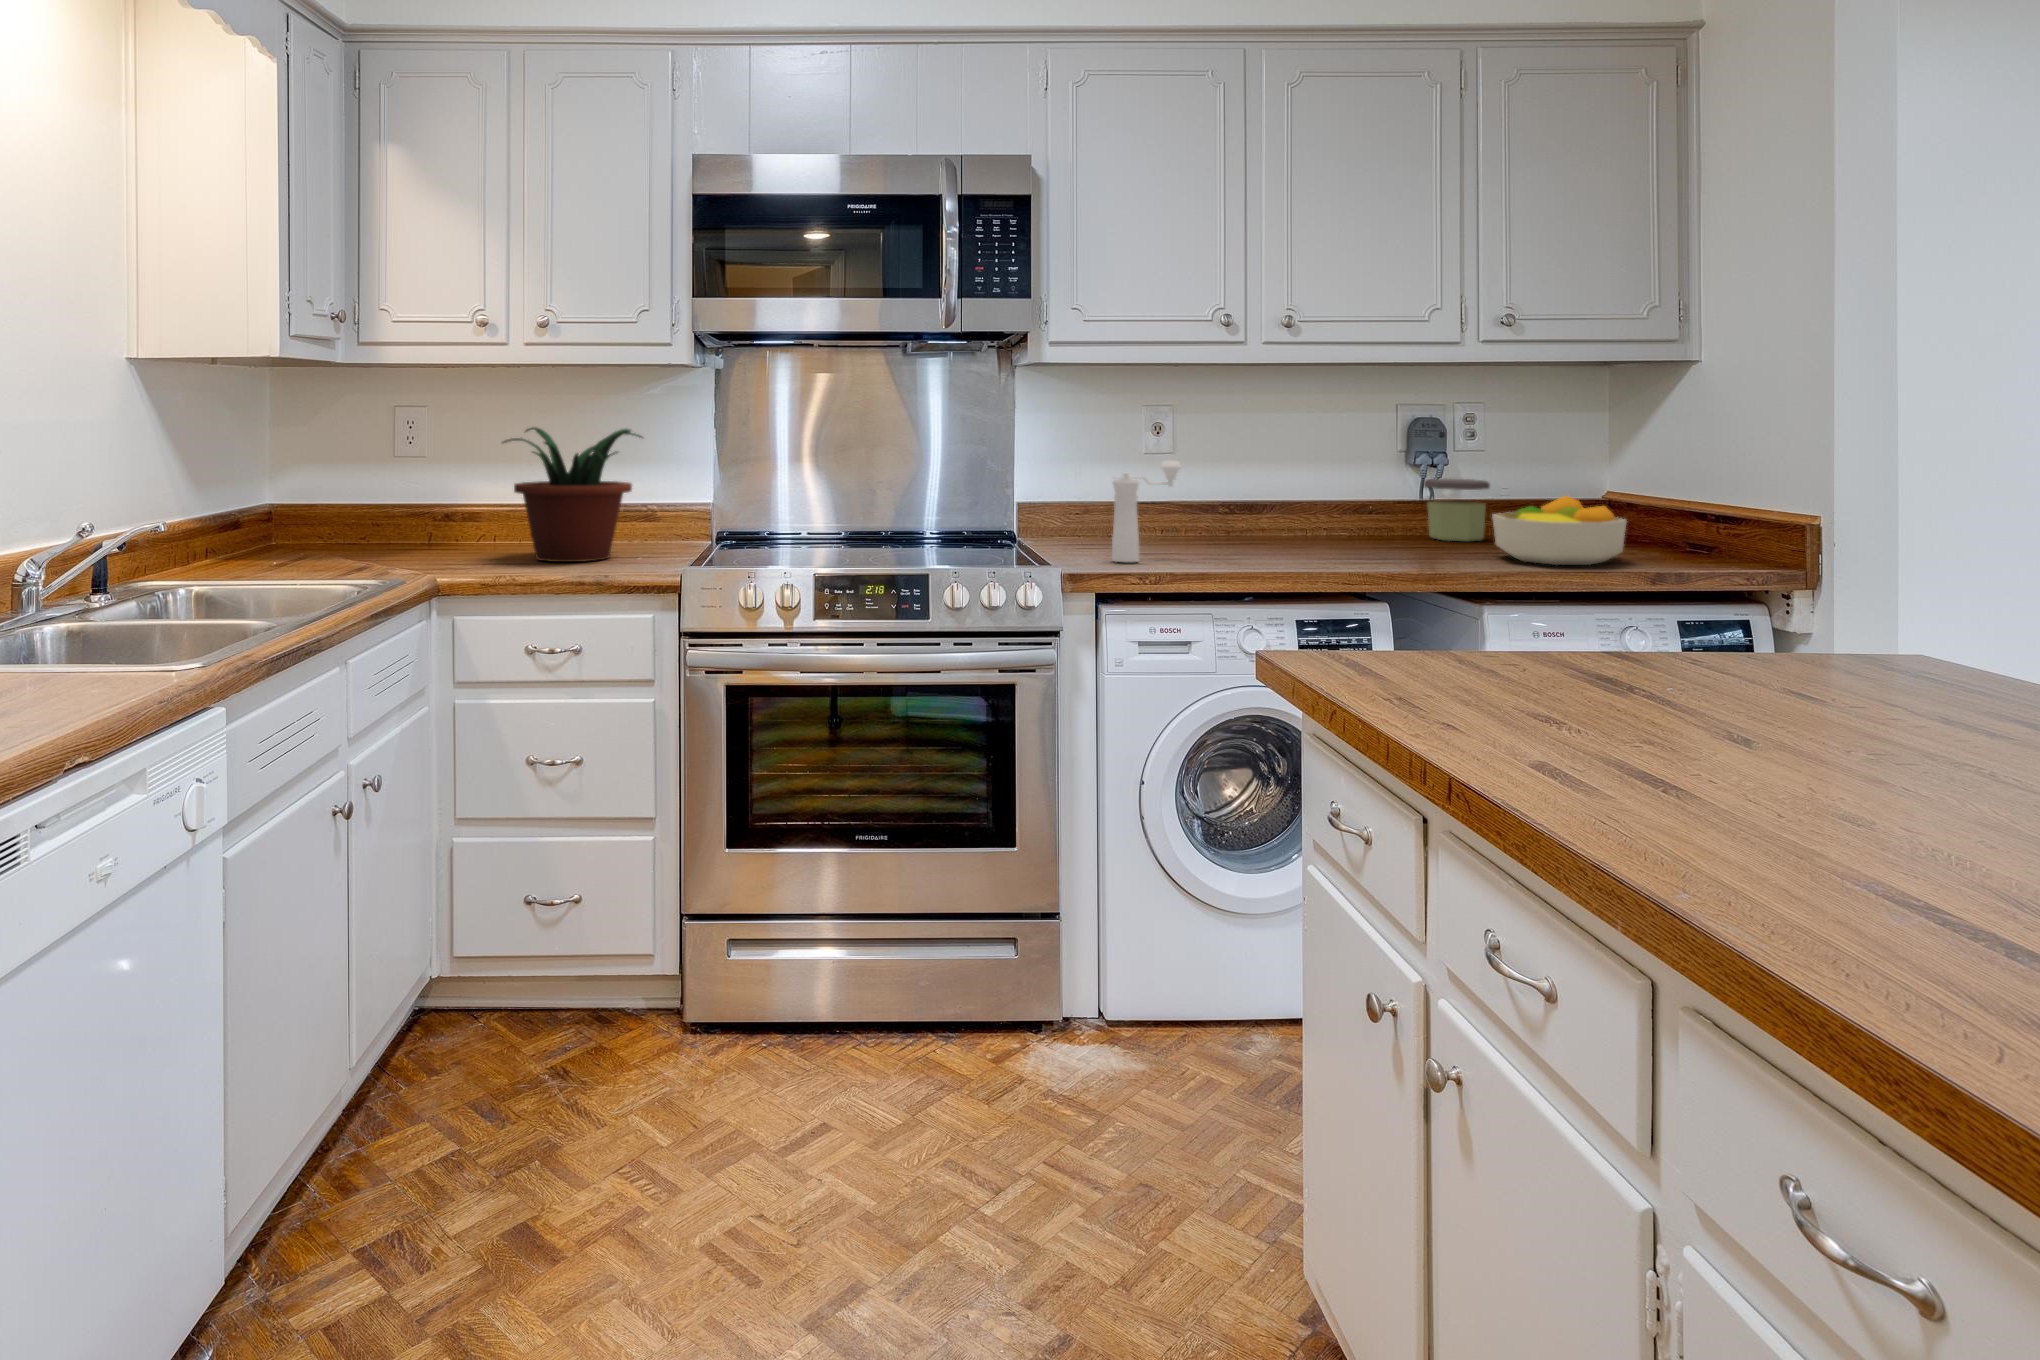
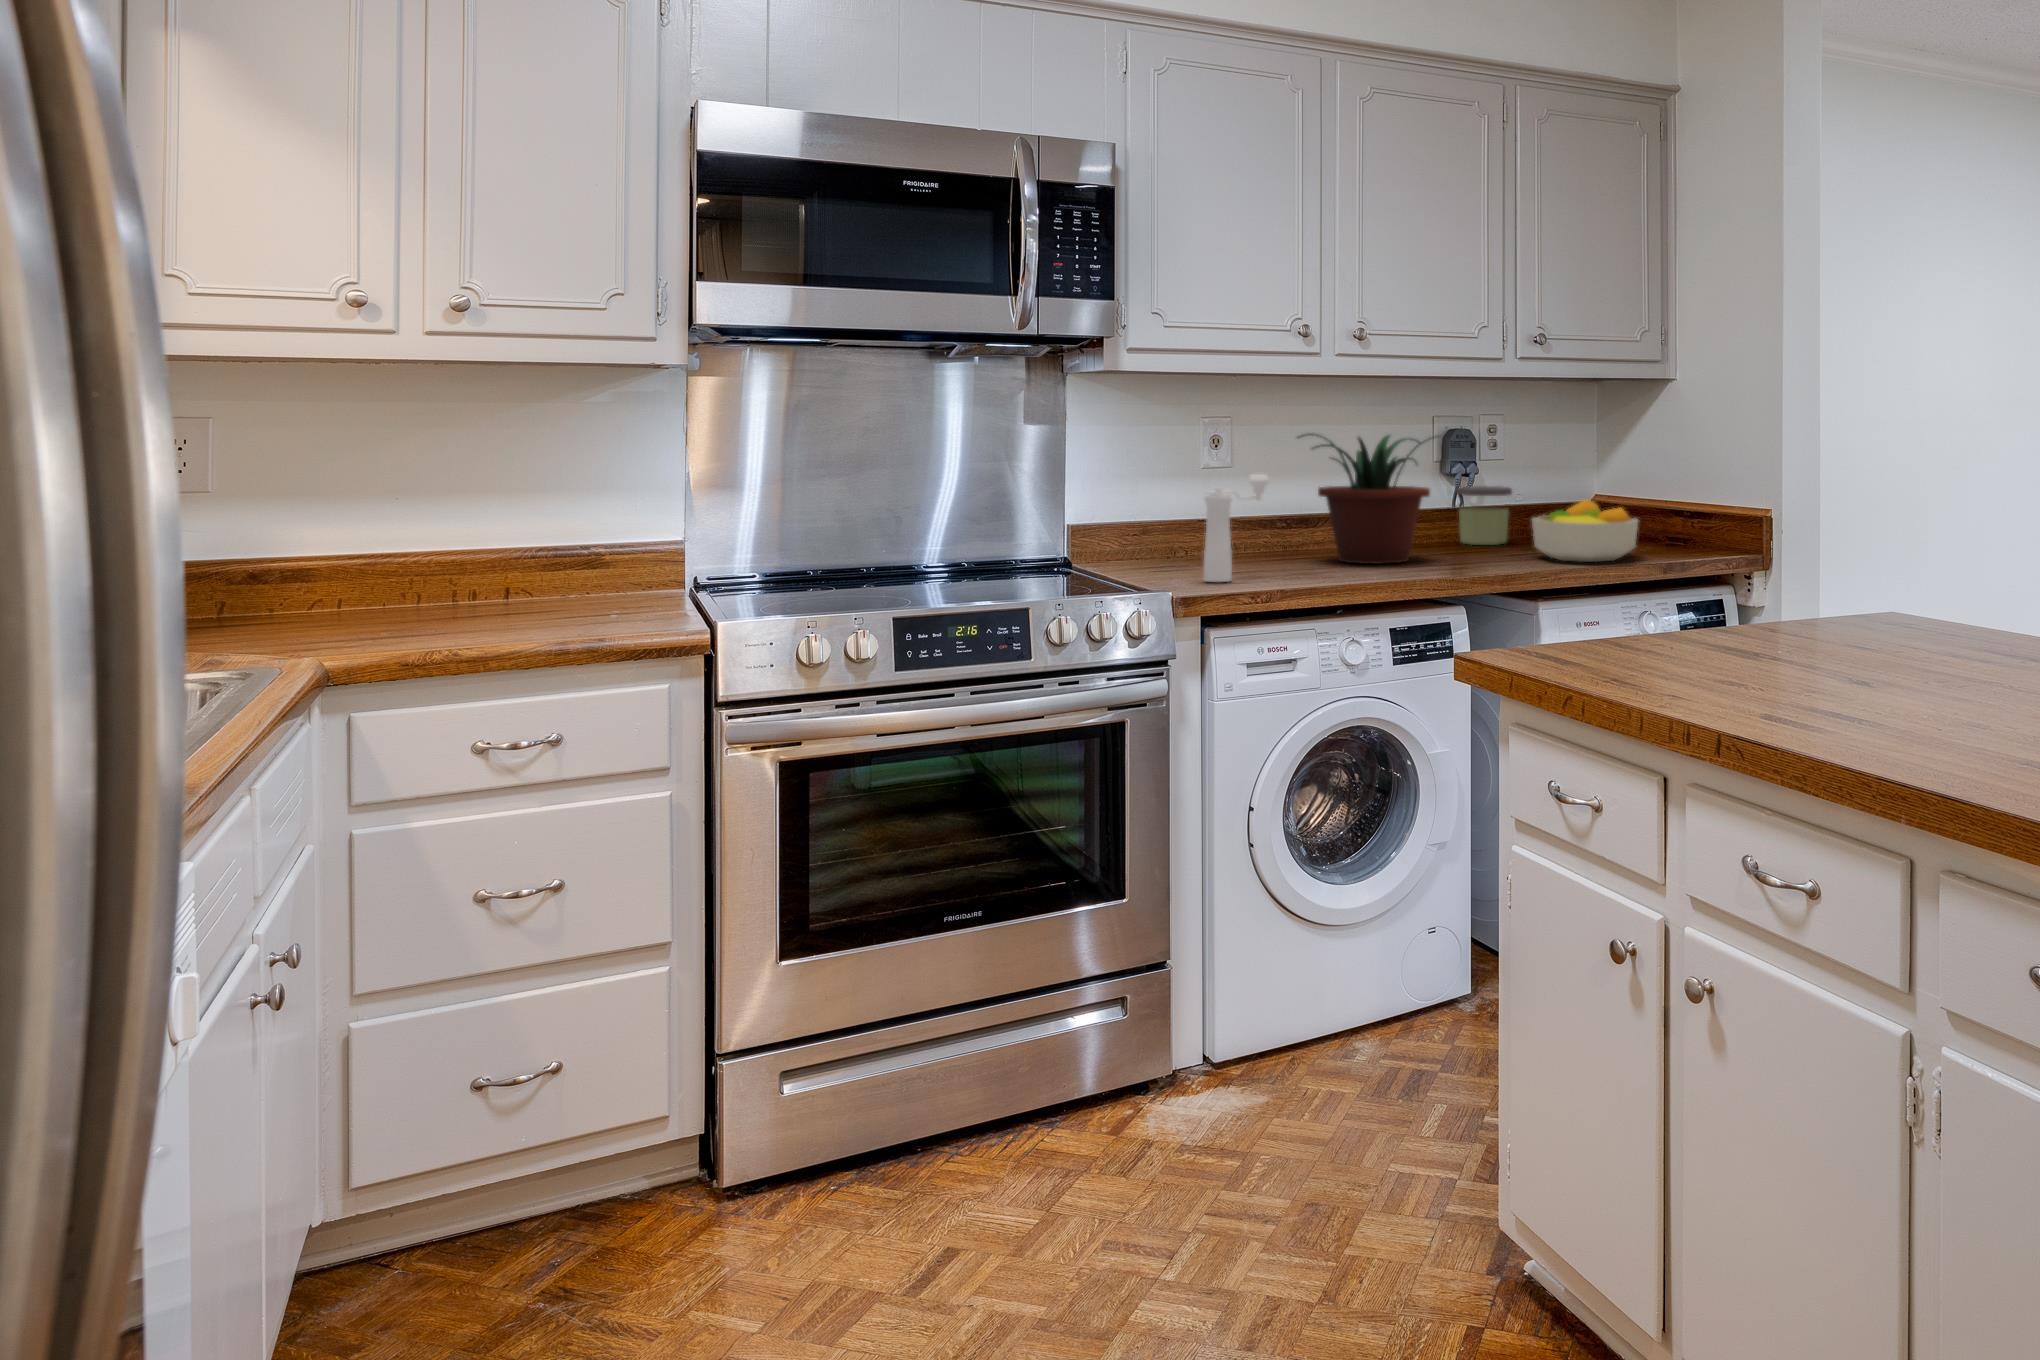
potted plant: present [501,427,642,562] -> present [1297,434,1438,564]

